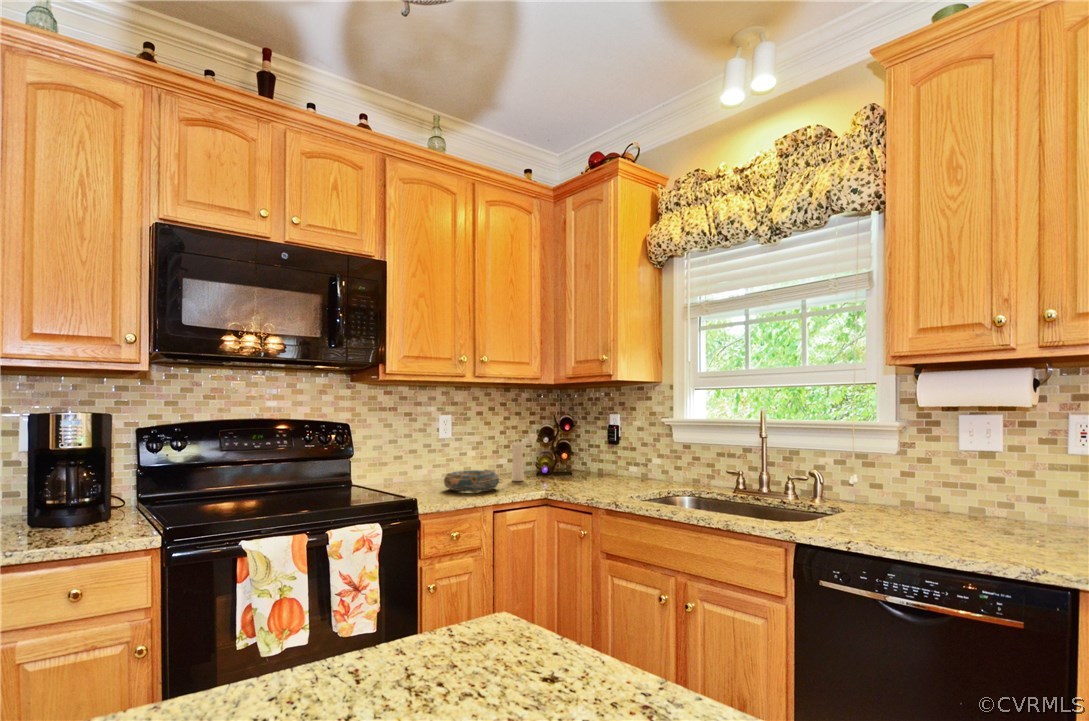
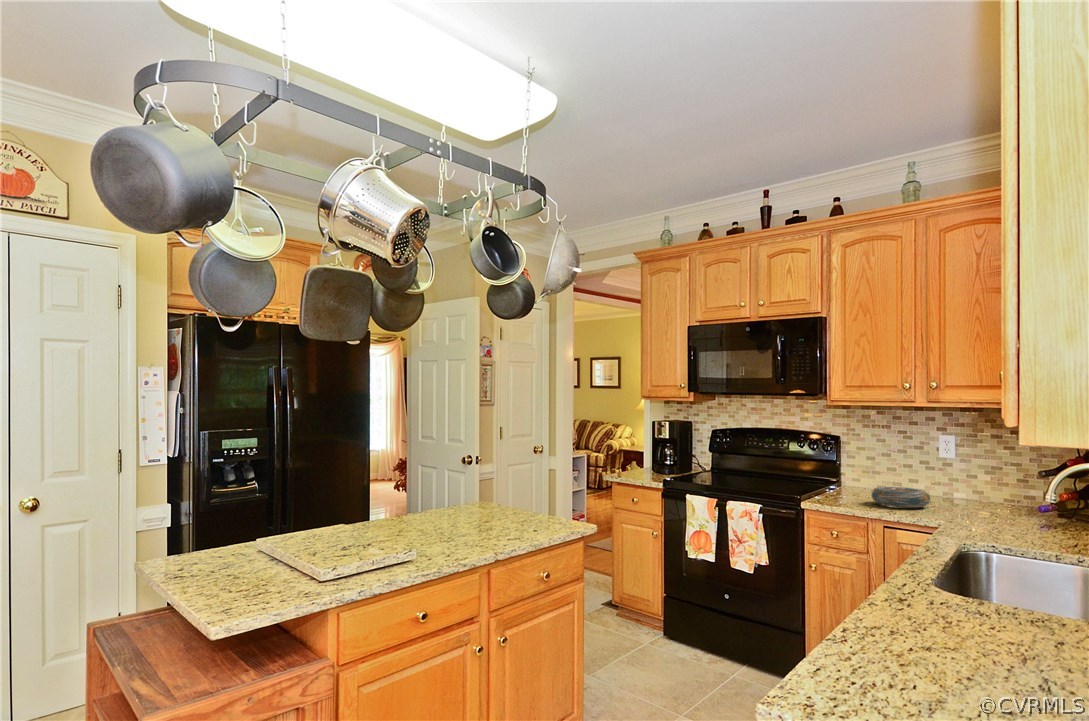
pepper mill: present [512,434,538,481] -> none [983,464,1031,514]

